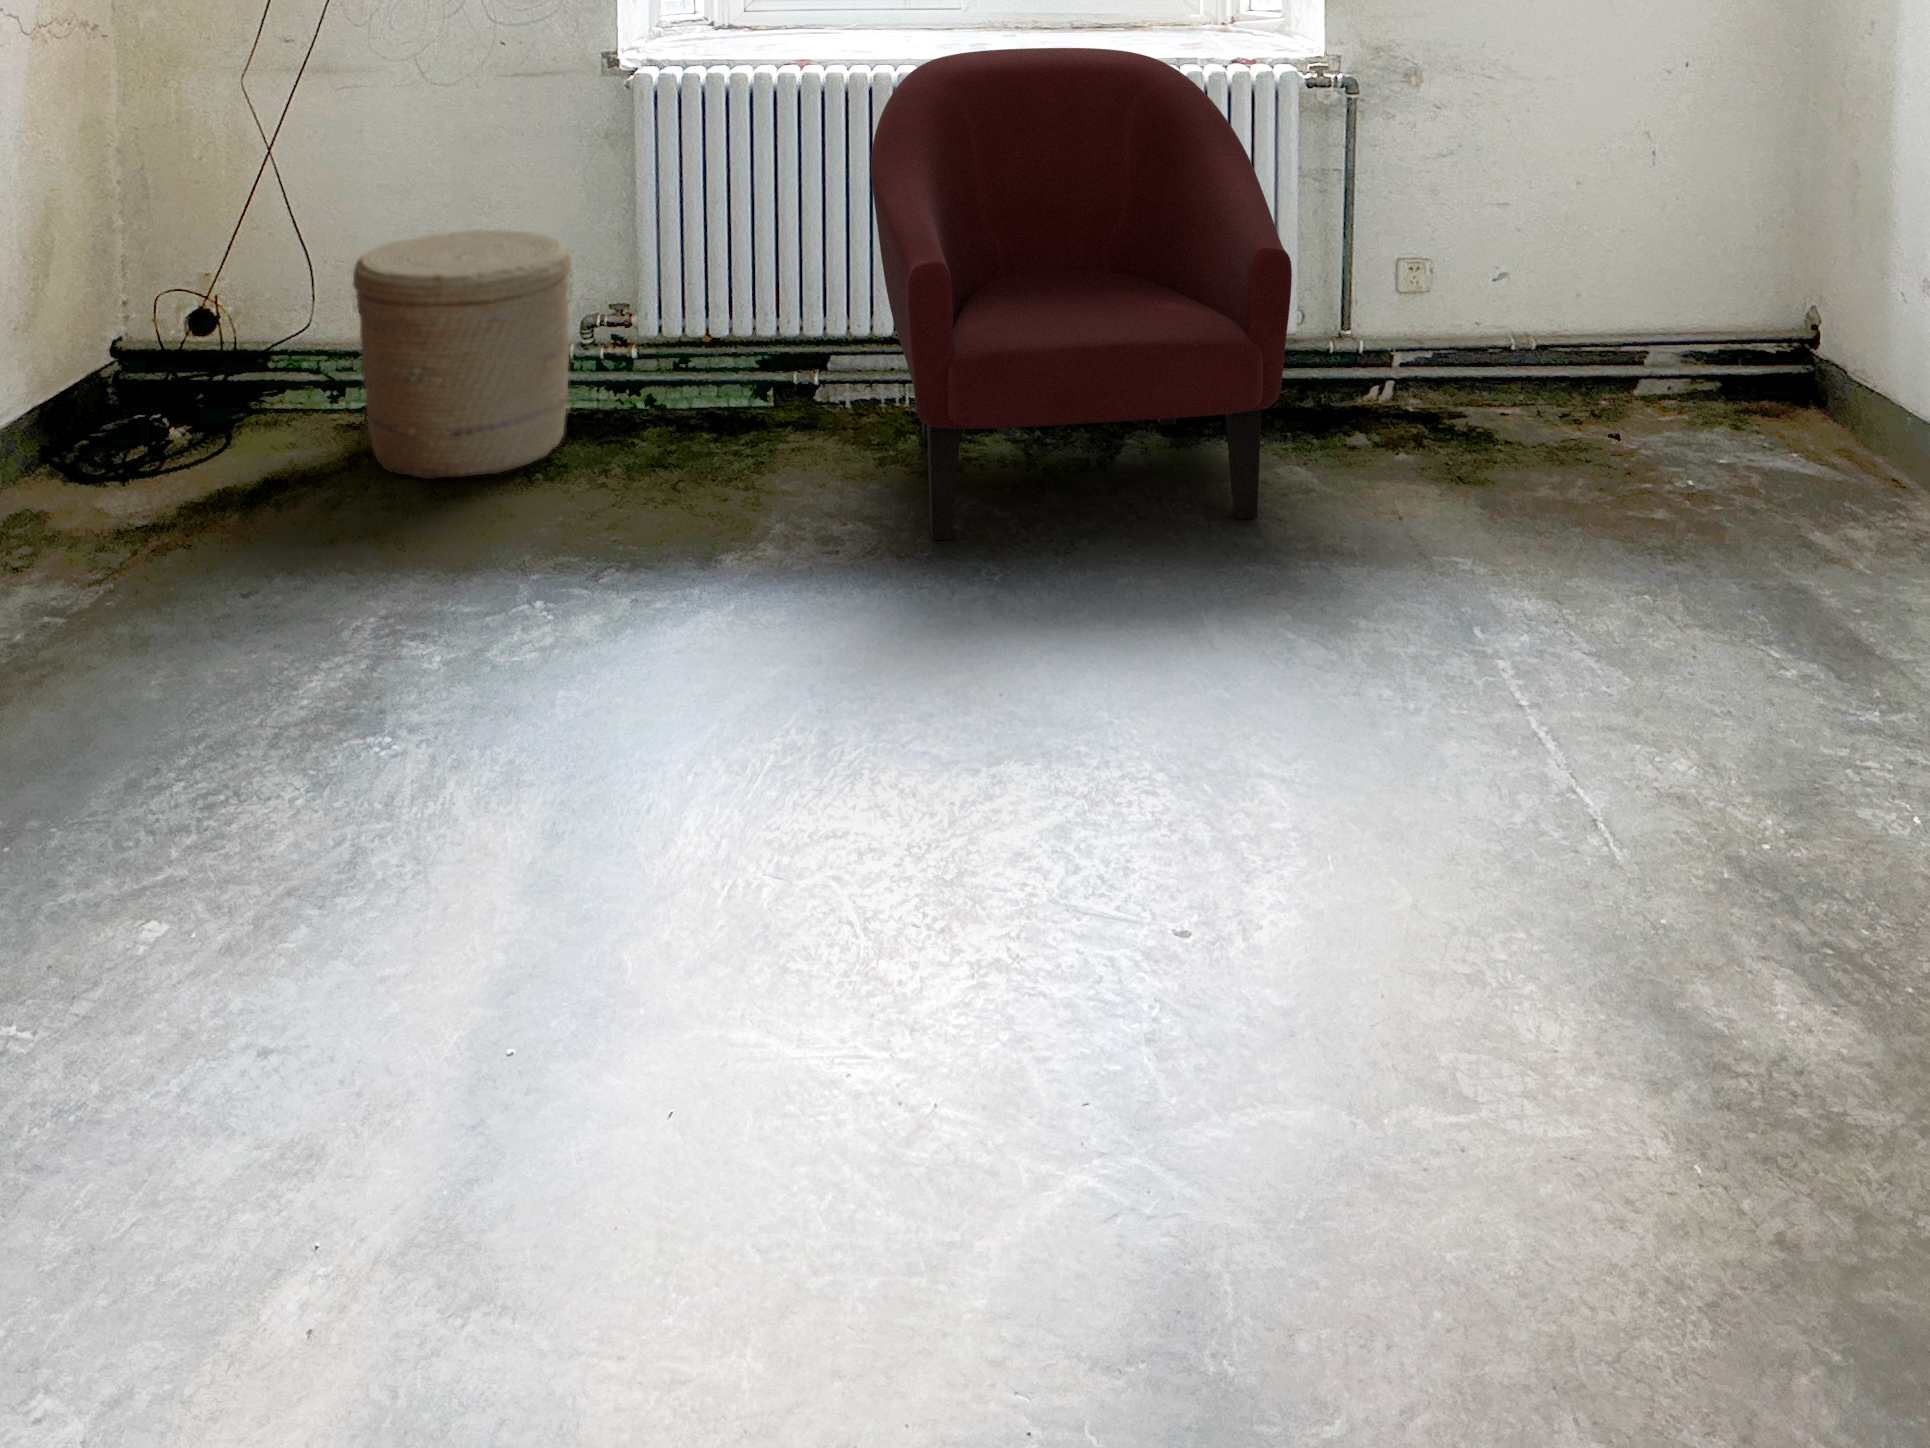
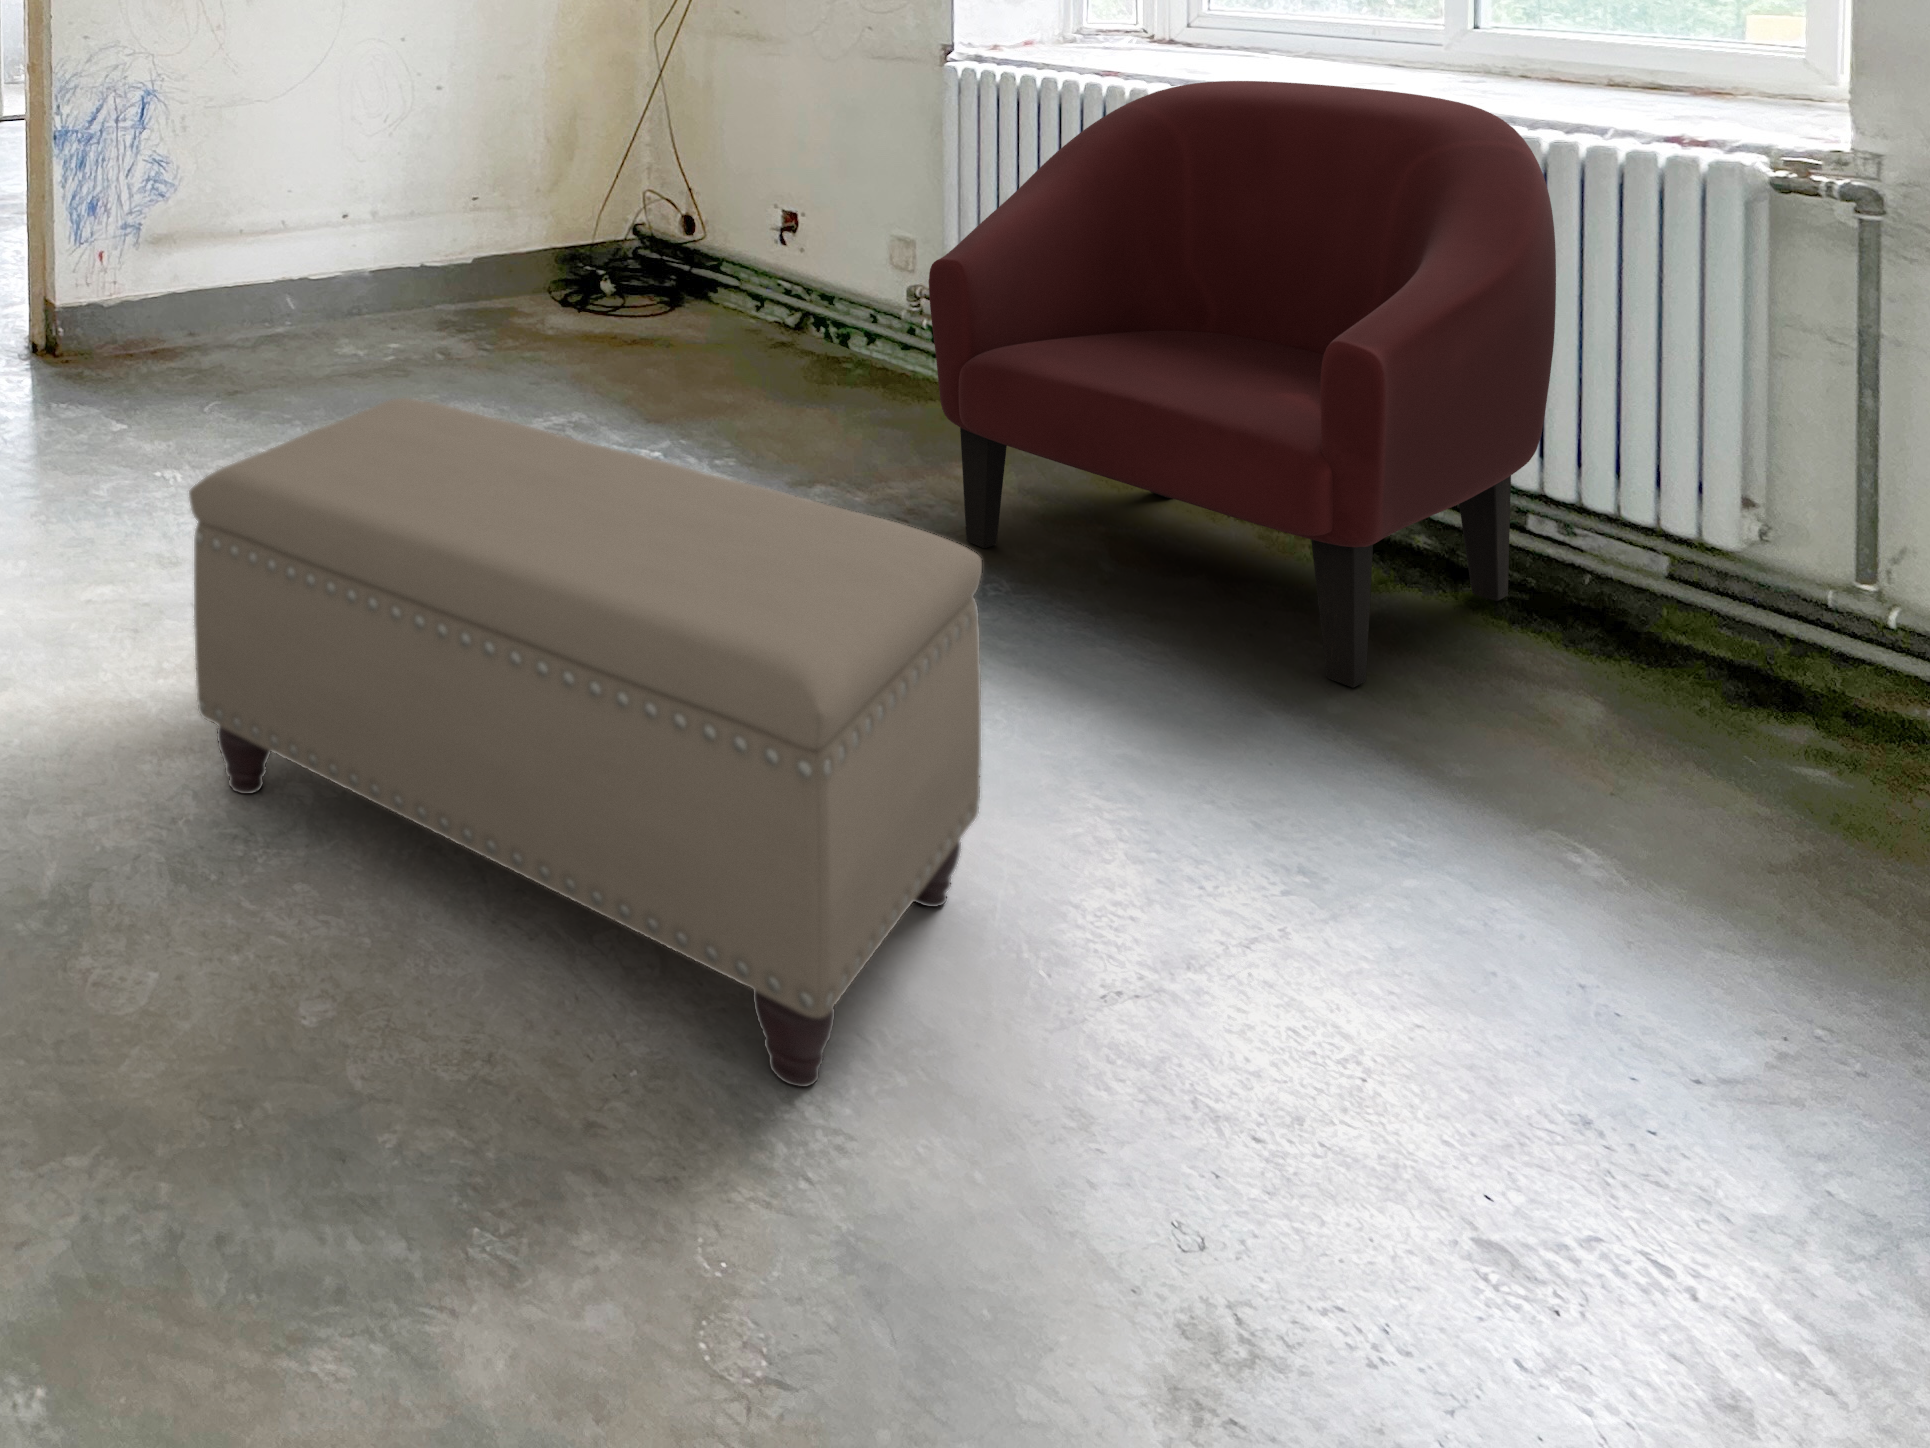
woven basket: present [353,230,571,479] -> none [692,182,878,383]
ottoman: none [887,488,1787,1266] -> present [189,398,982,1087]

